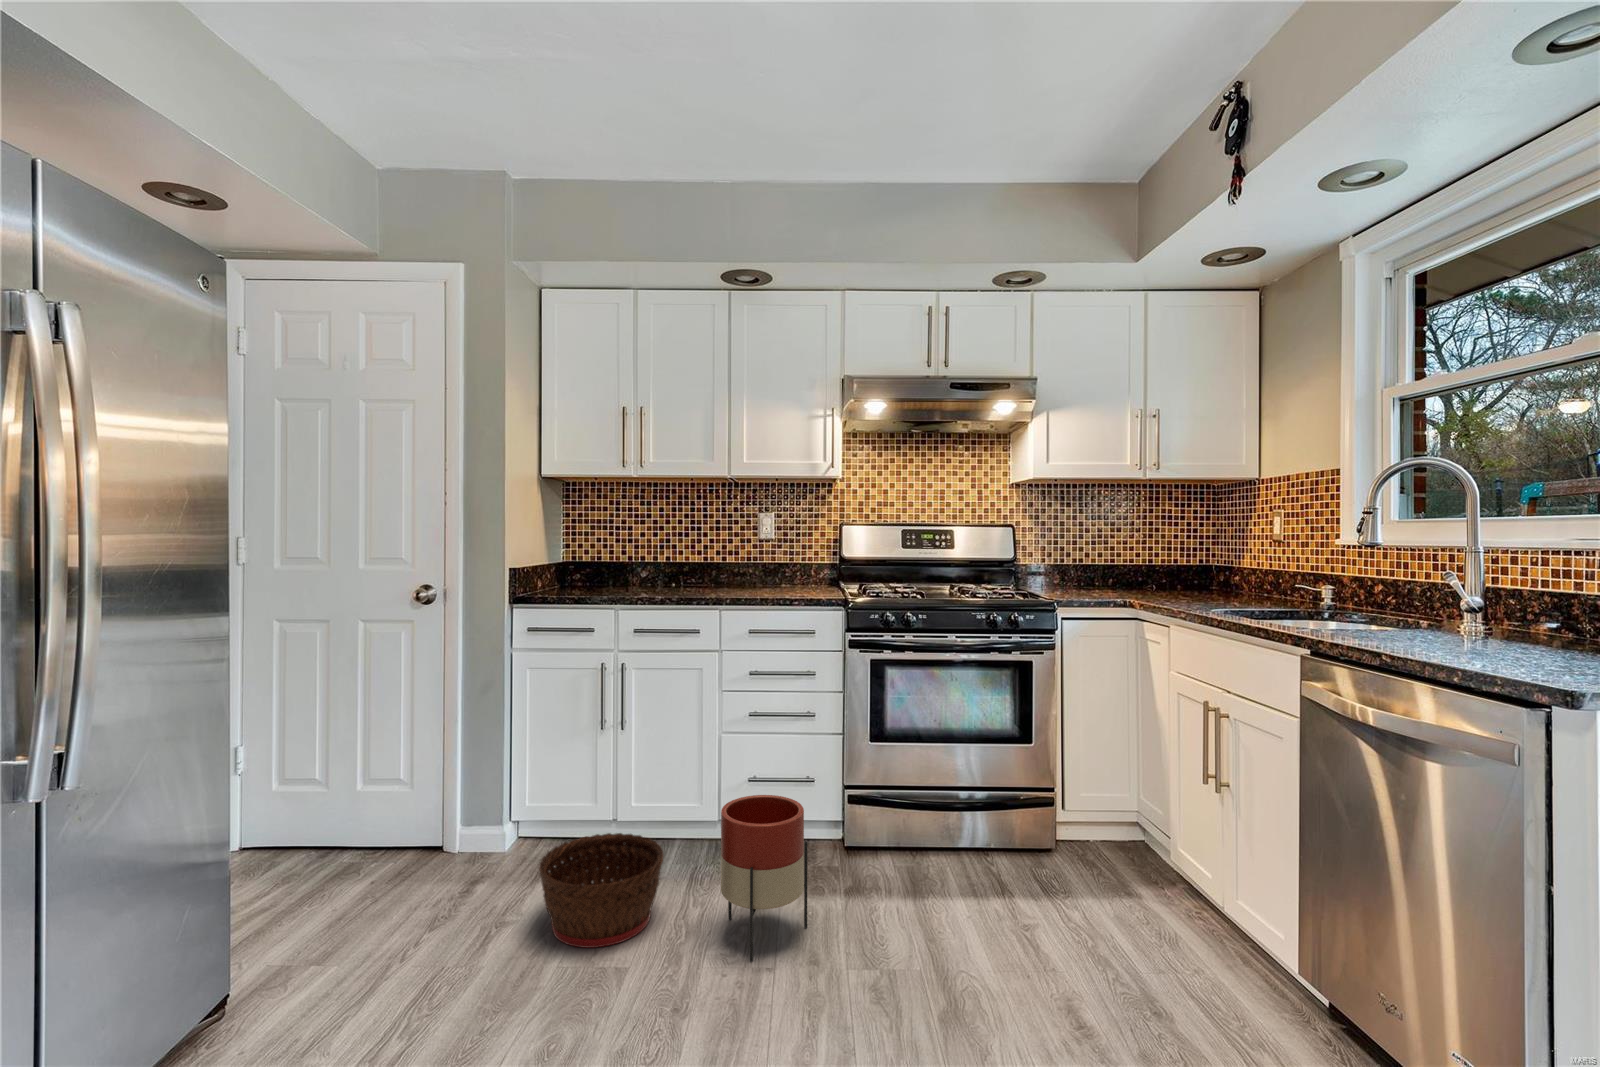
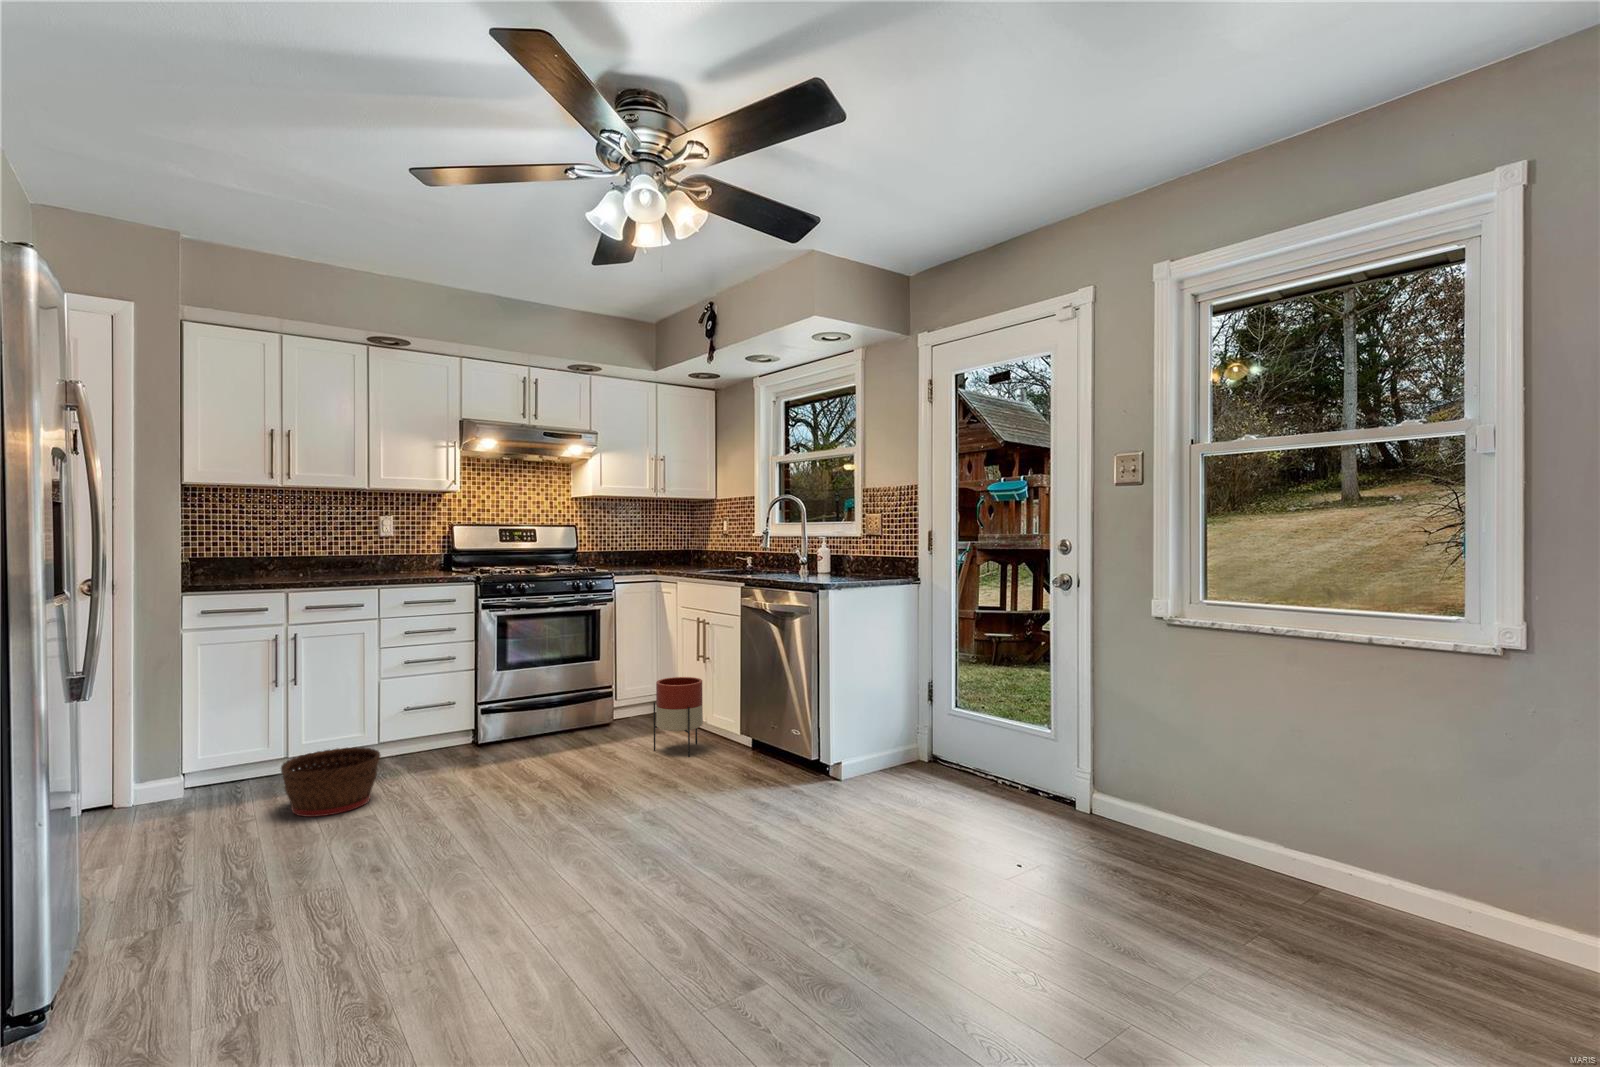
planter: present [721,795,807,962] -> present [653,677,703,757]

